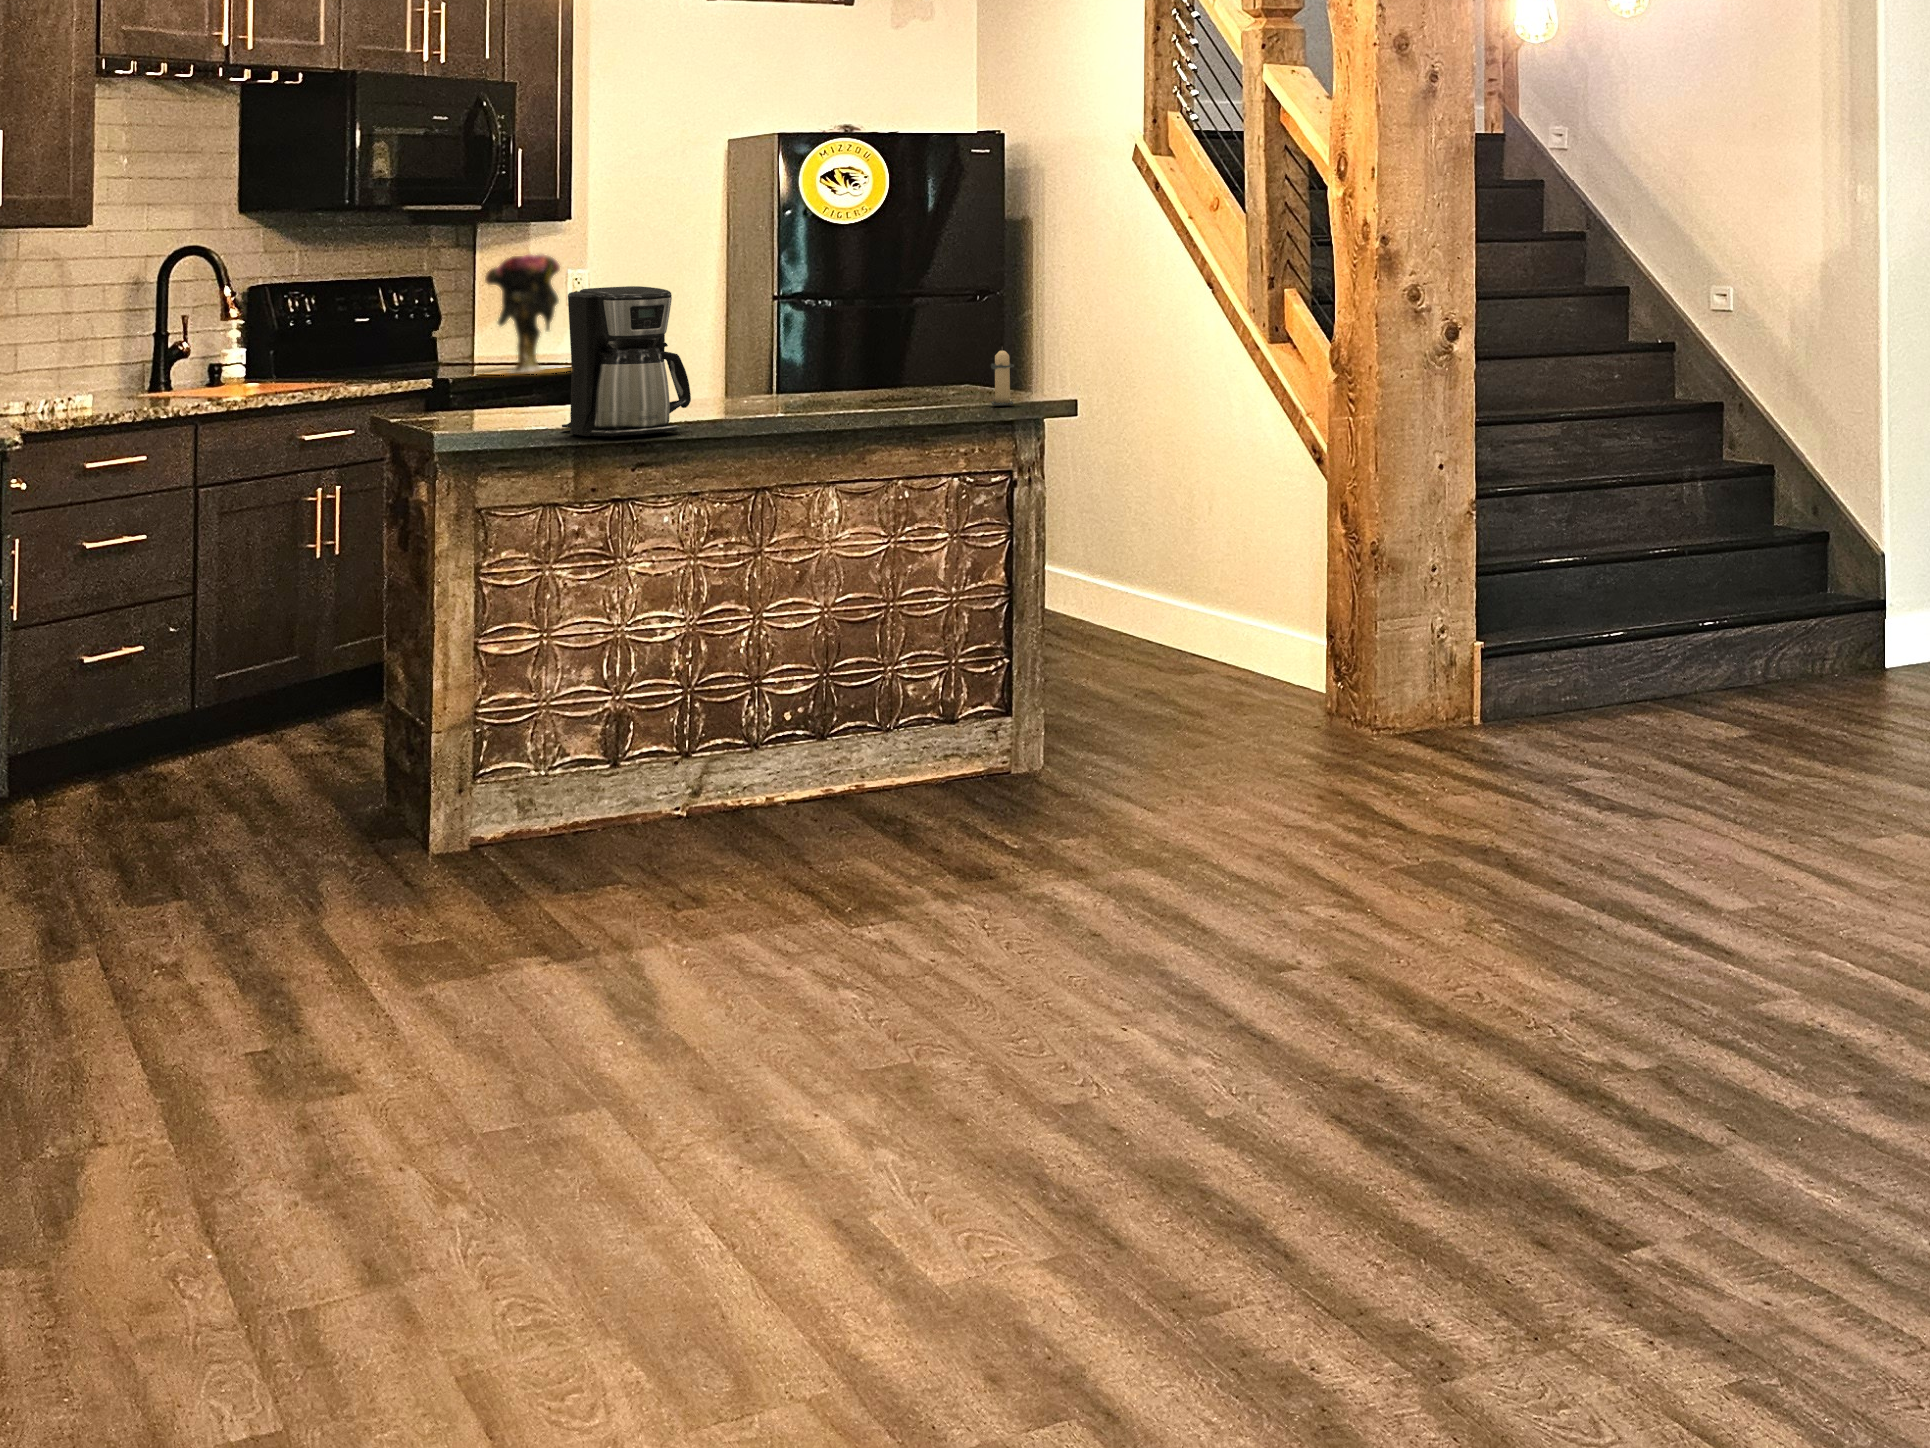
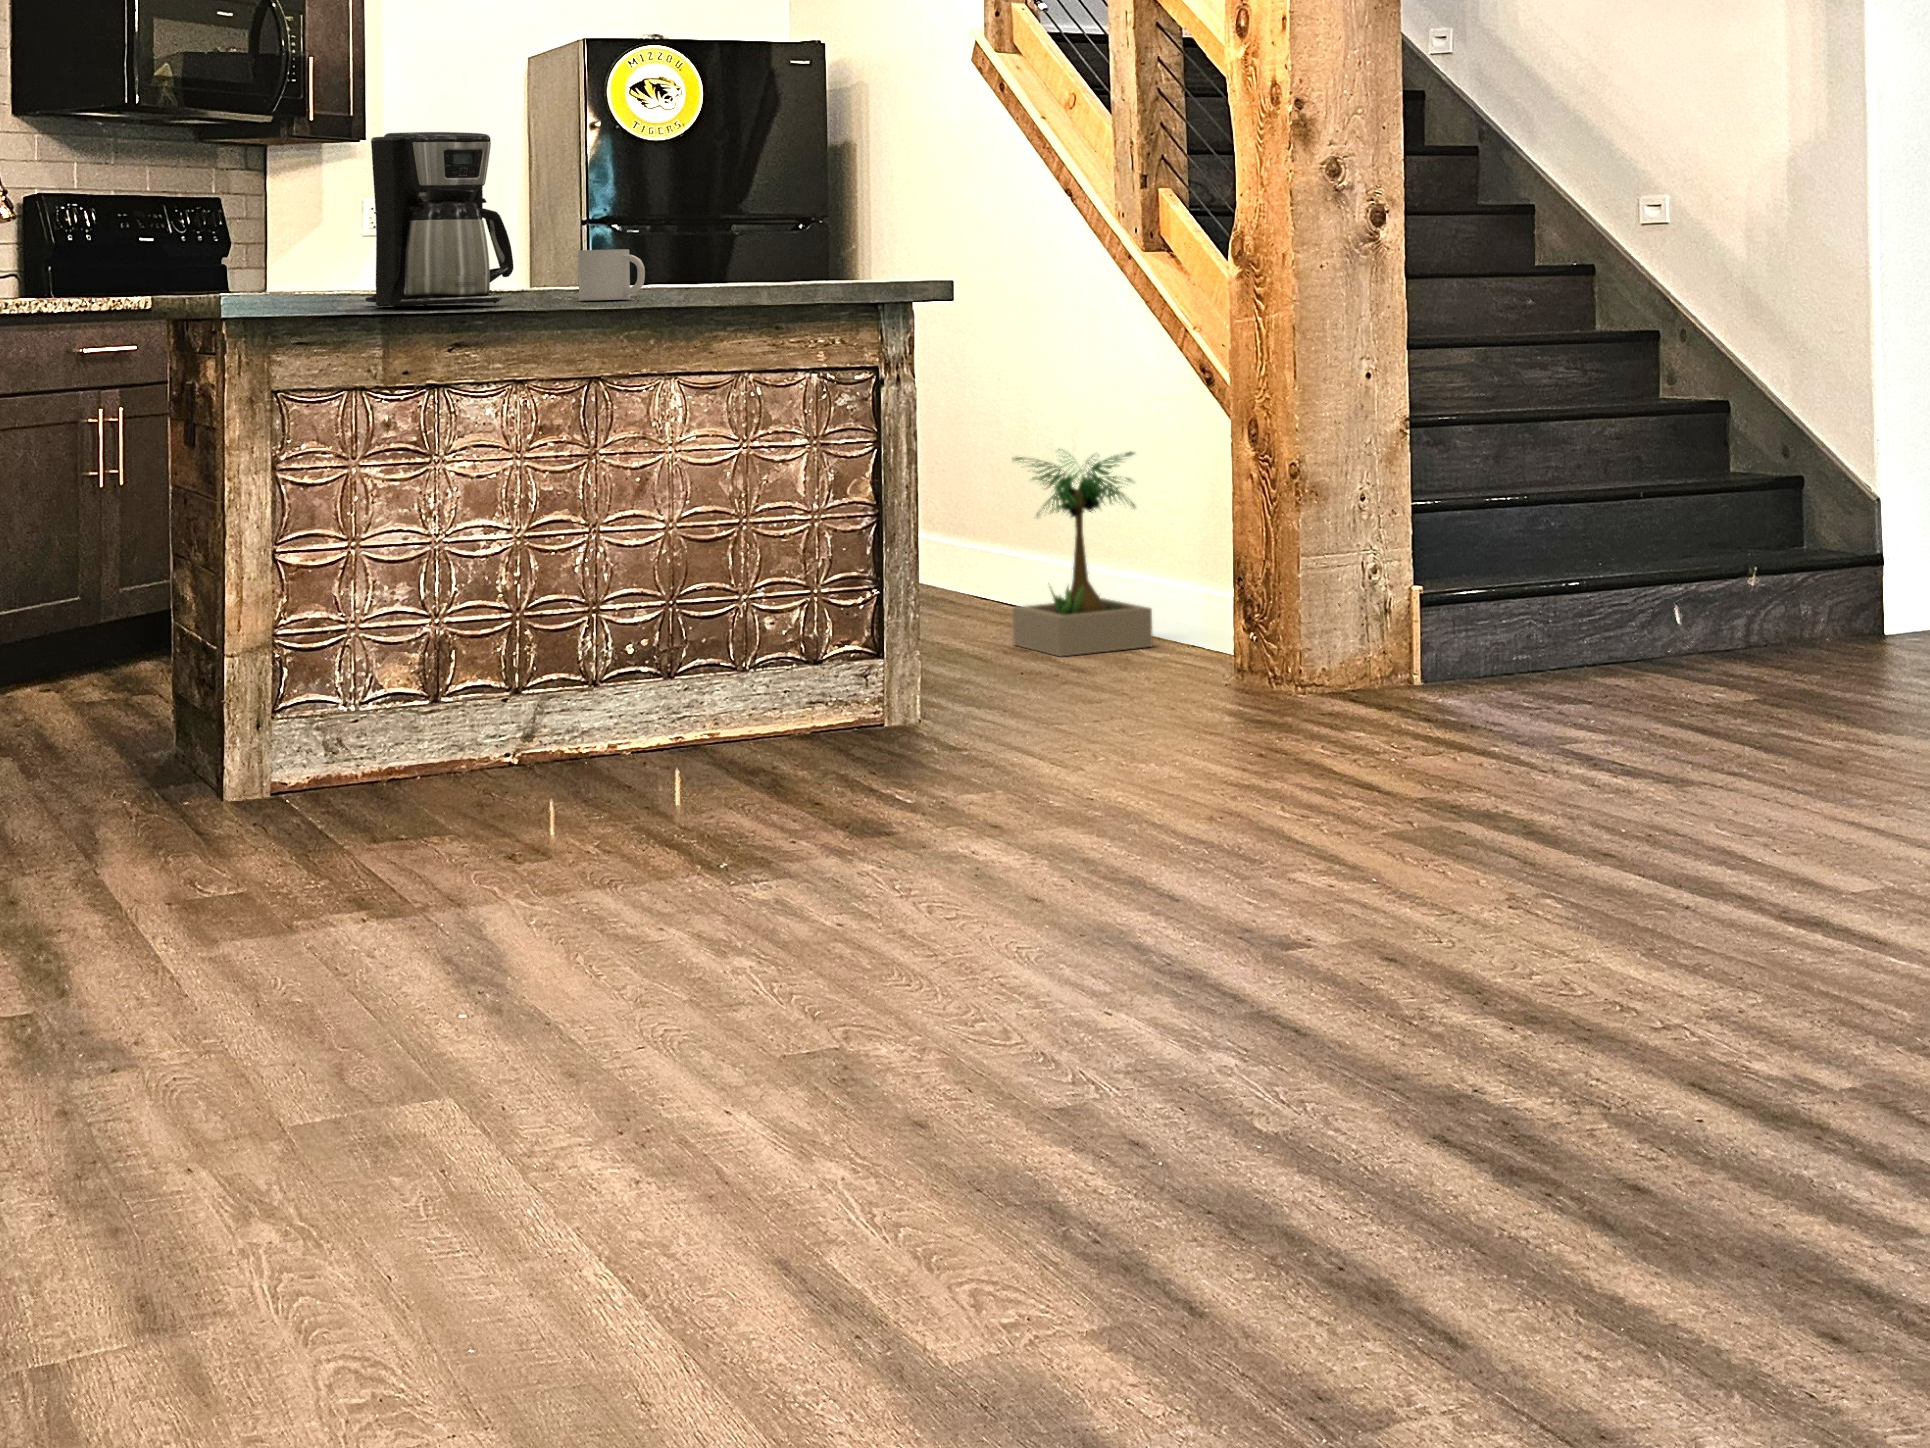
vase: present [485,255,569,375] -> none [258,148,382,283]
candle: present [991,347,1014,405] -> none [849,220,885,291]
mug: none [749,379,806,424] -> present [578,249,645,300]
potted plant: none [1132,515,1271,700] -> present [1013,449,1153,656]

